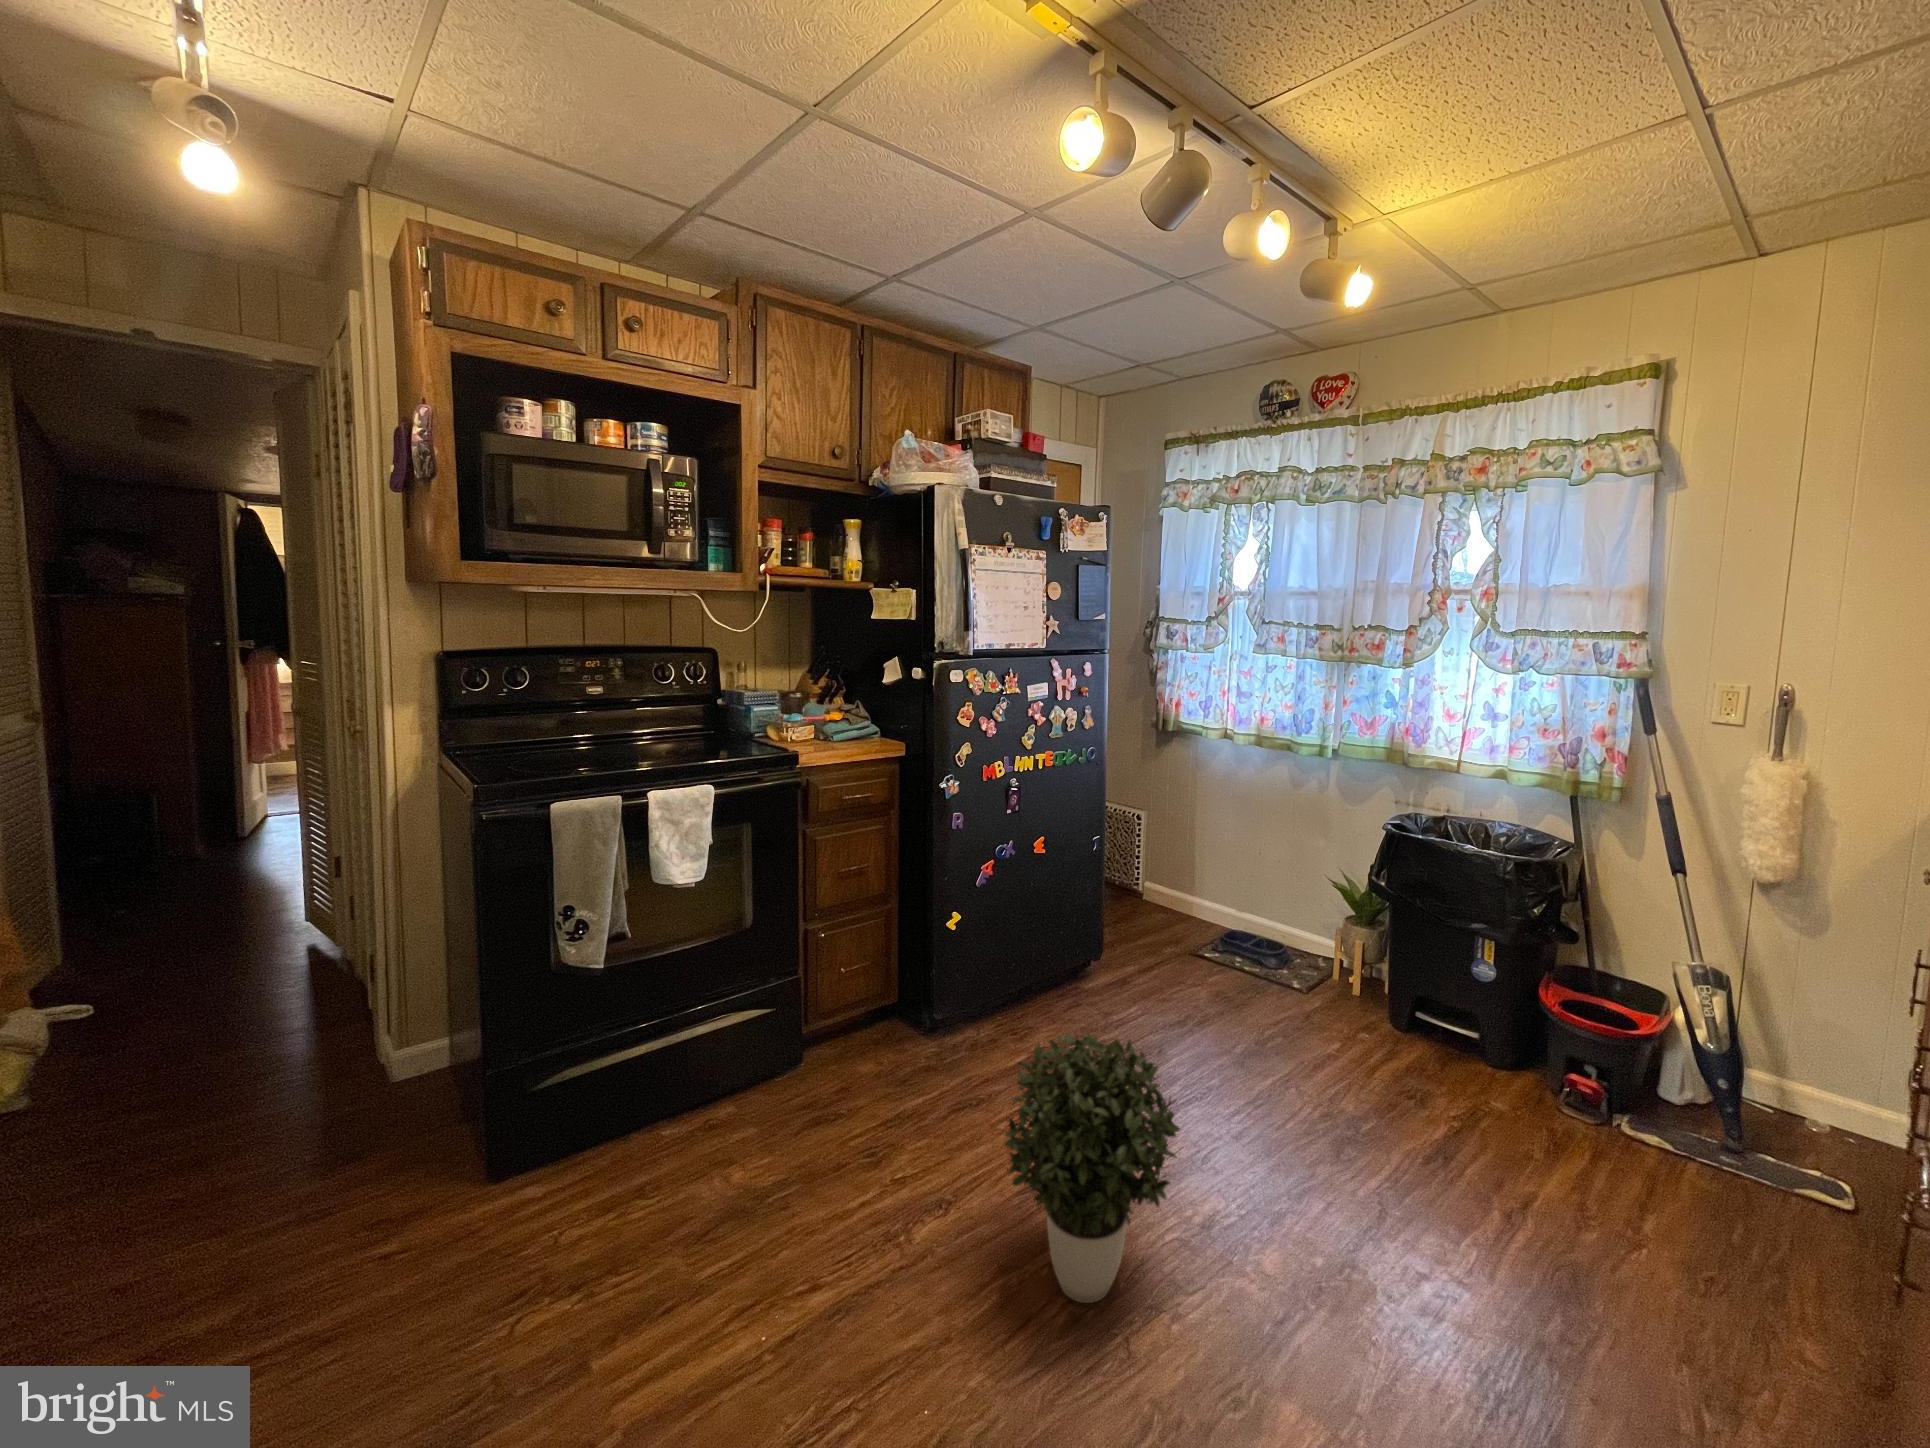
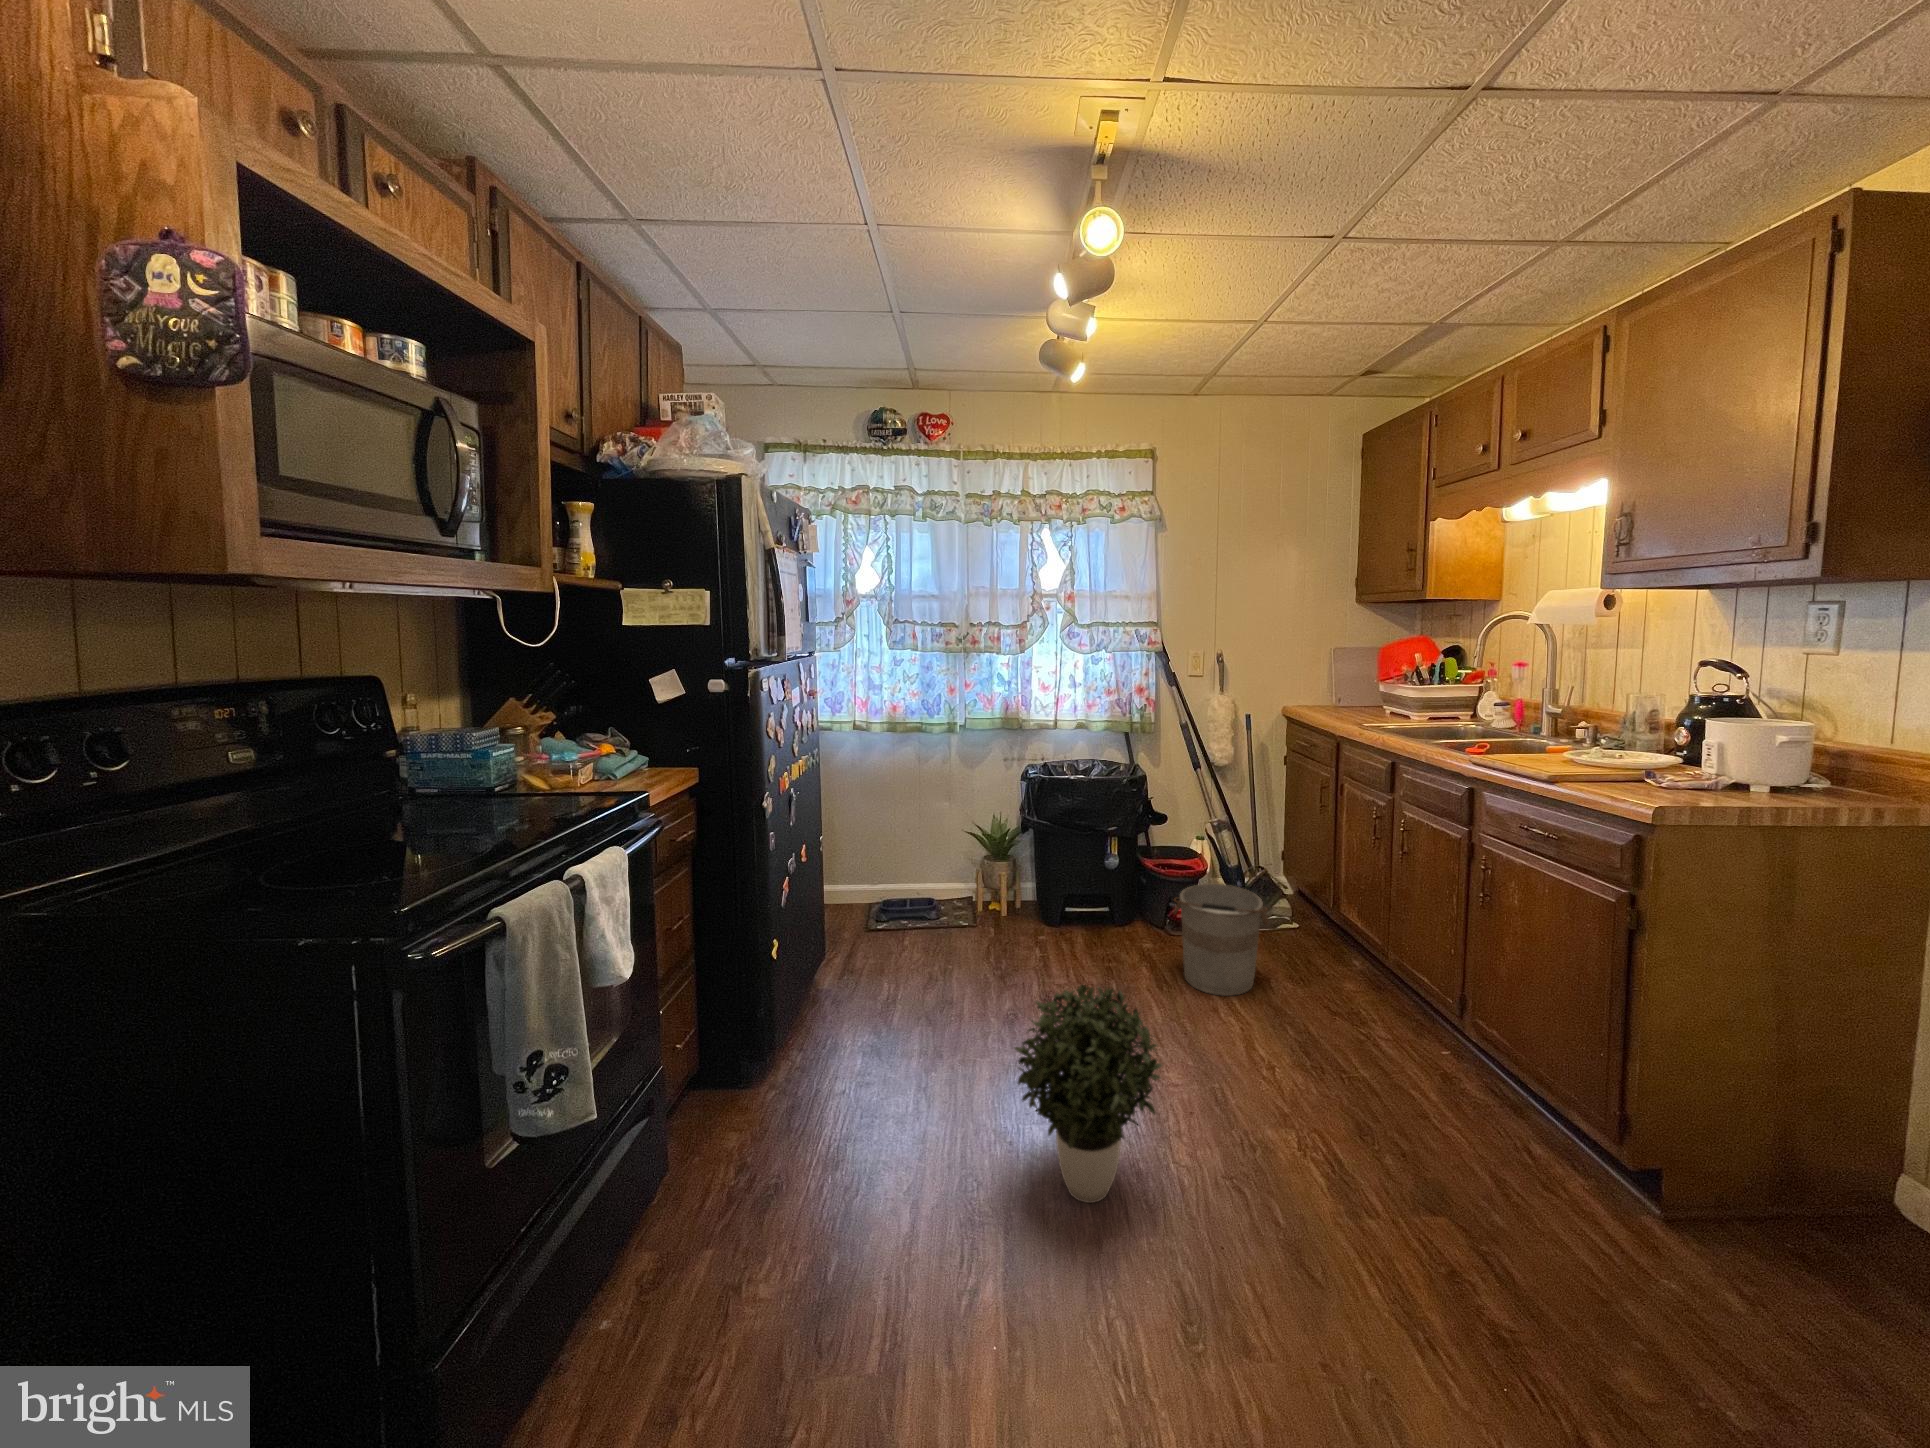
bucket: none [1494,1041,1679,1248] -> present [1173,884,1269,996]

